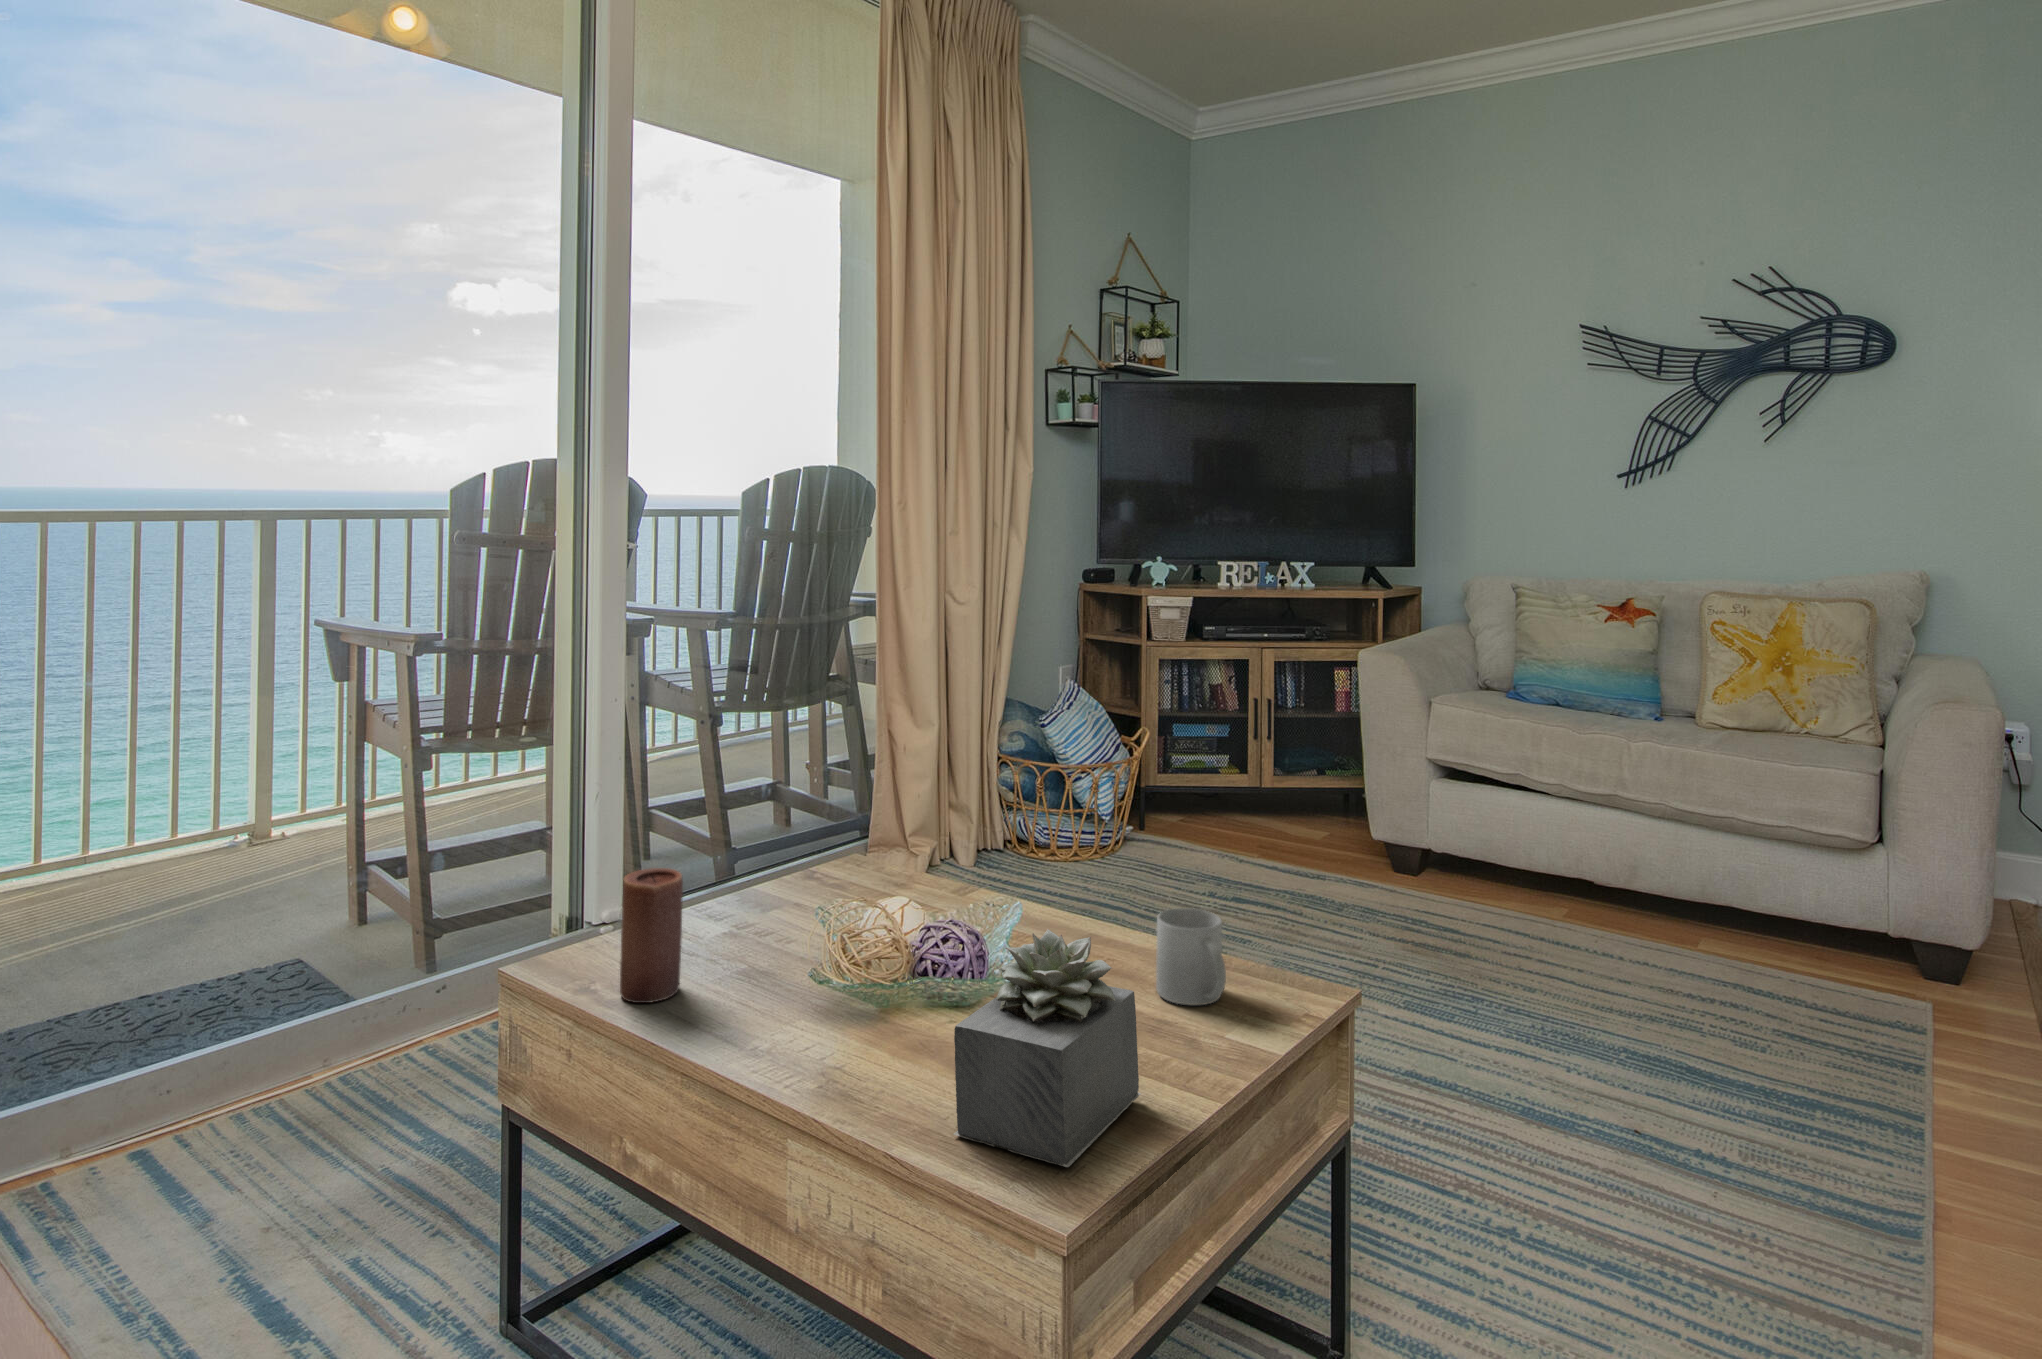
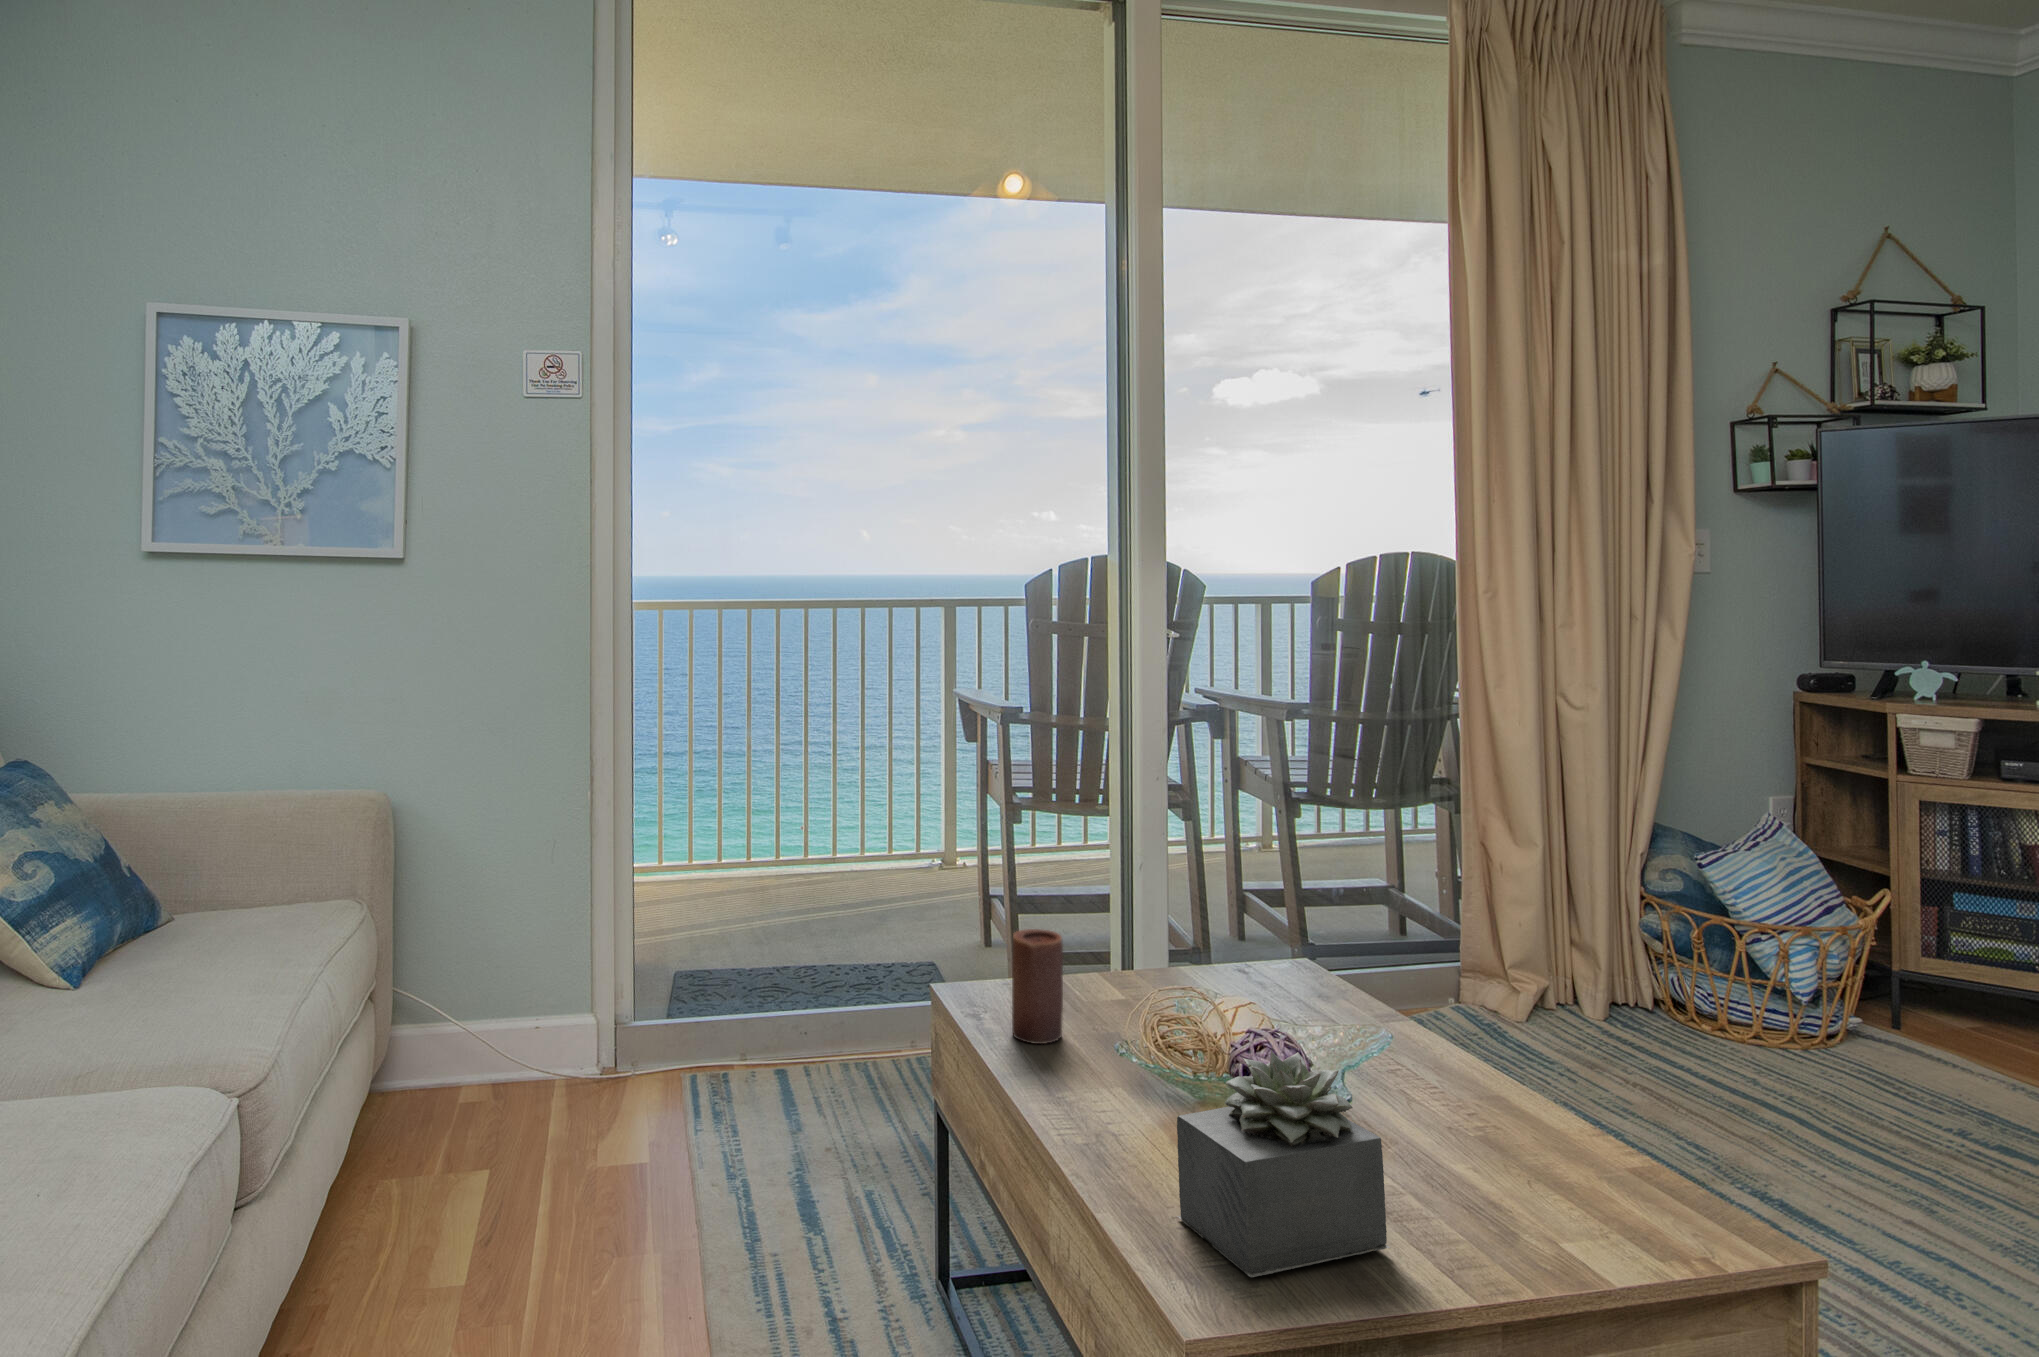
mug: present [1156,908,1226,1005] -> none [1519,1082,1604,1199]

